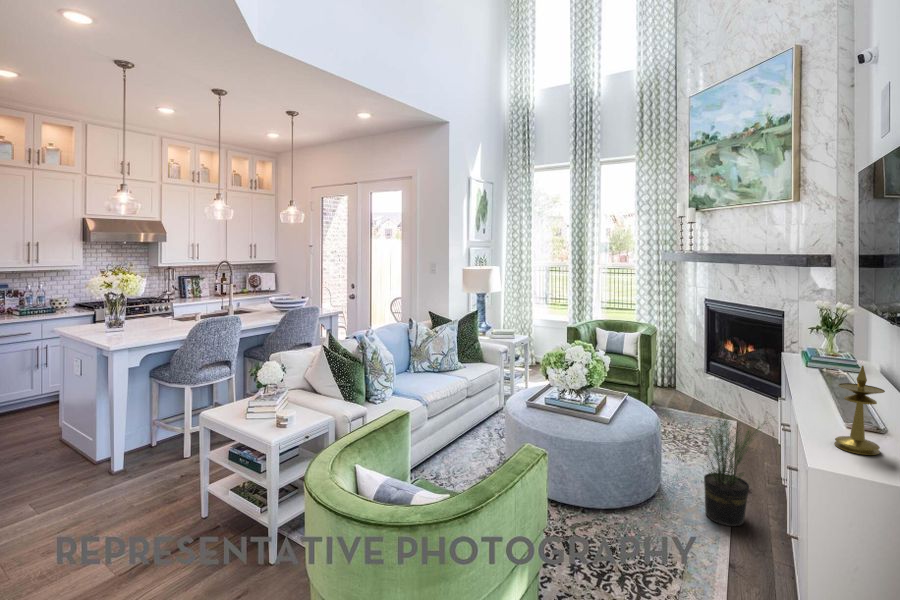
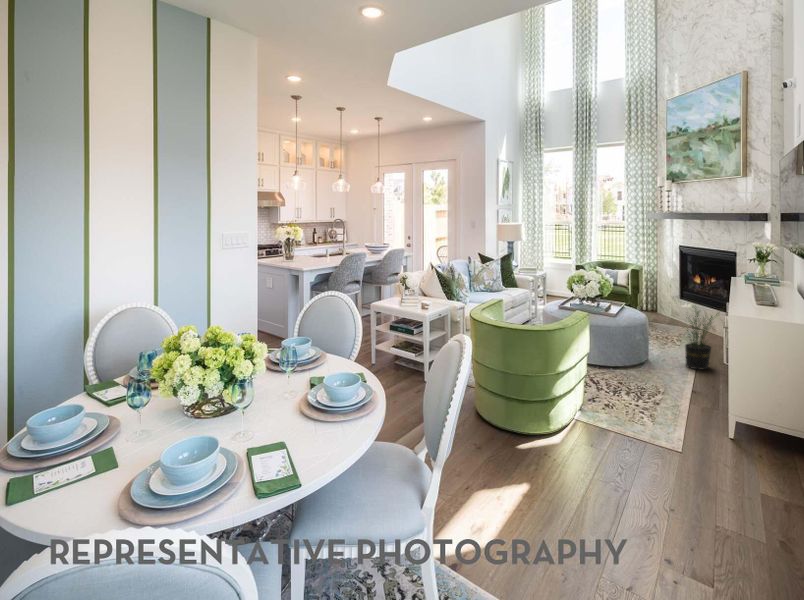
candlestick: present [834,366,885,455] -> none [755,268,778,309]

